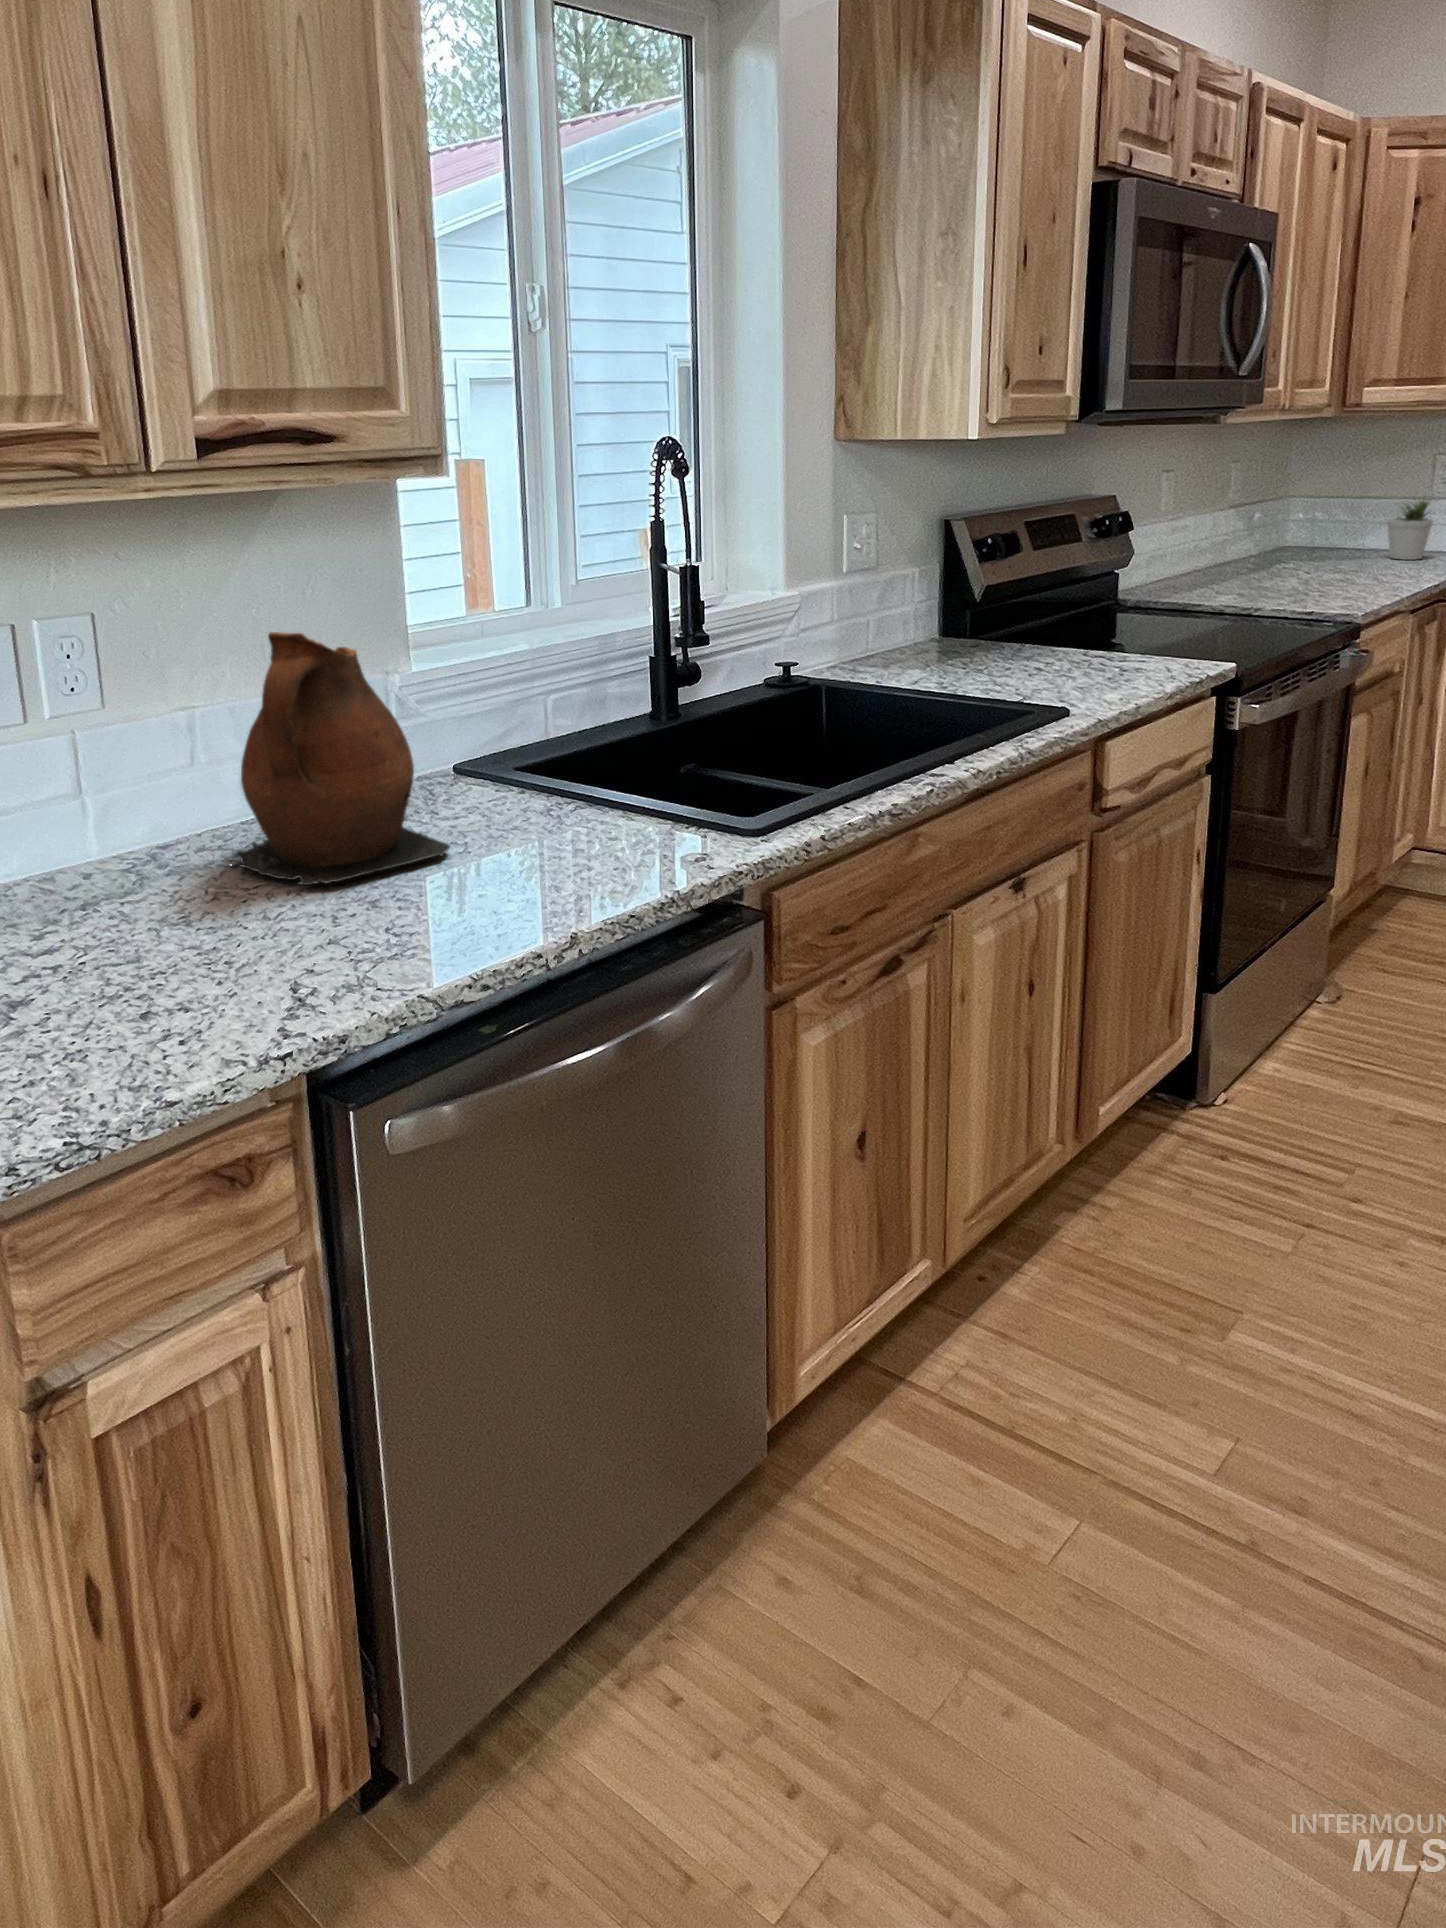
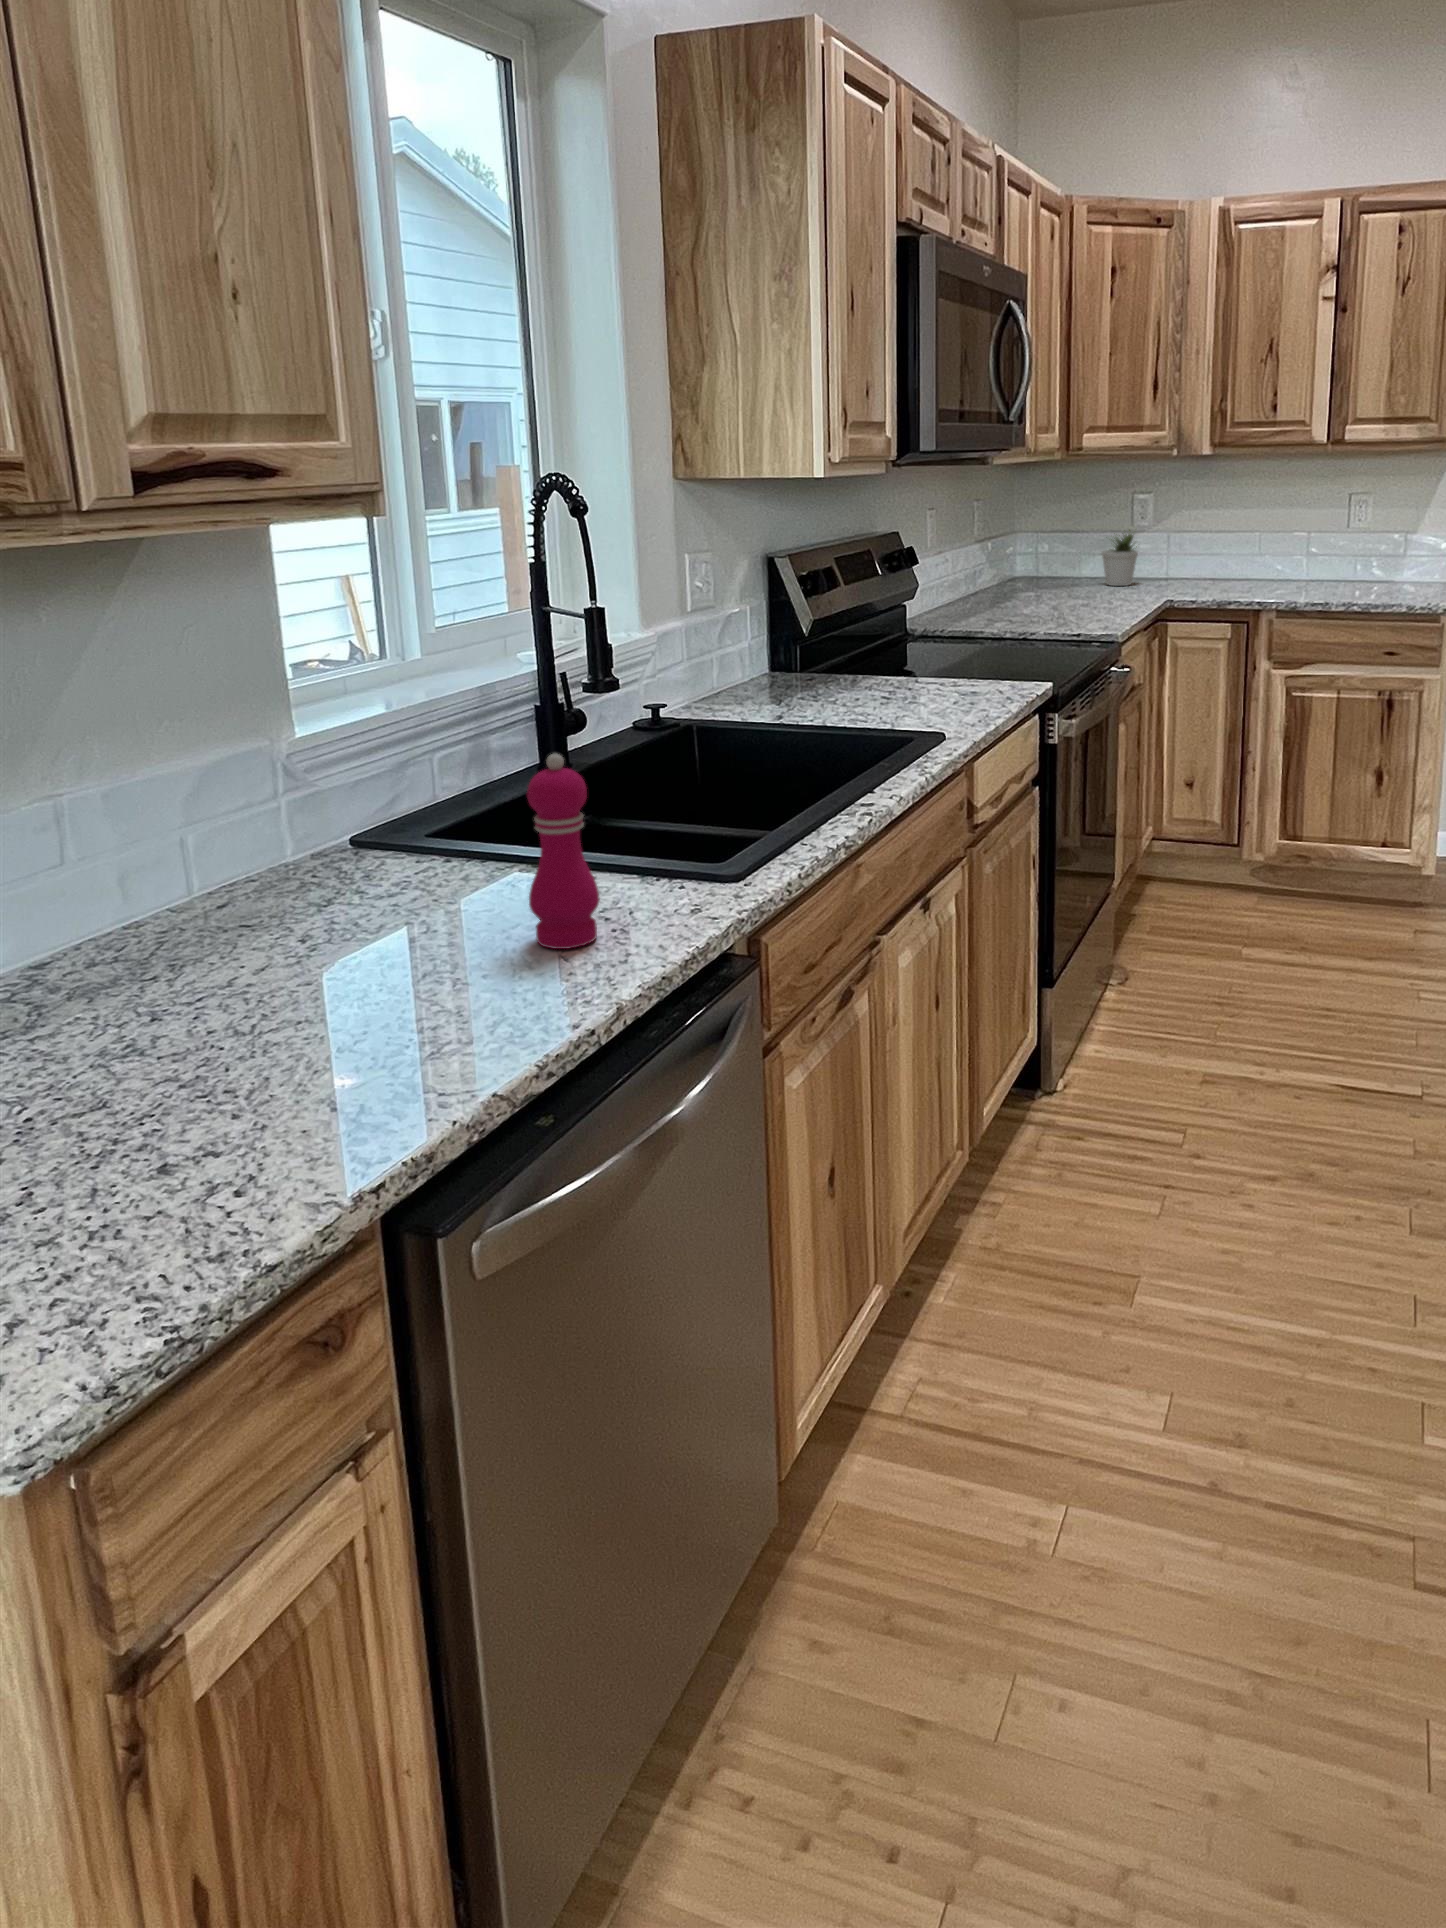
ceramic pitcher: present [233,632,450,885] -> none [138,696,414,990]
pepper mill: none [536,700,599,882] -> present [527,754,600,949]

